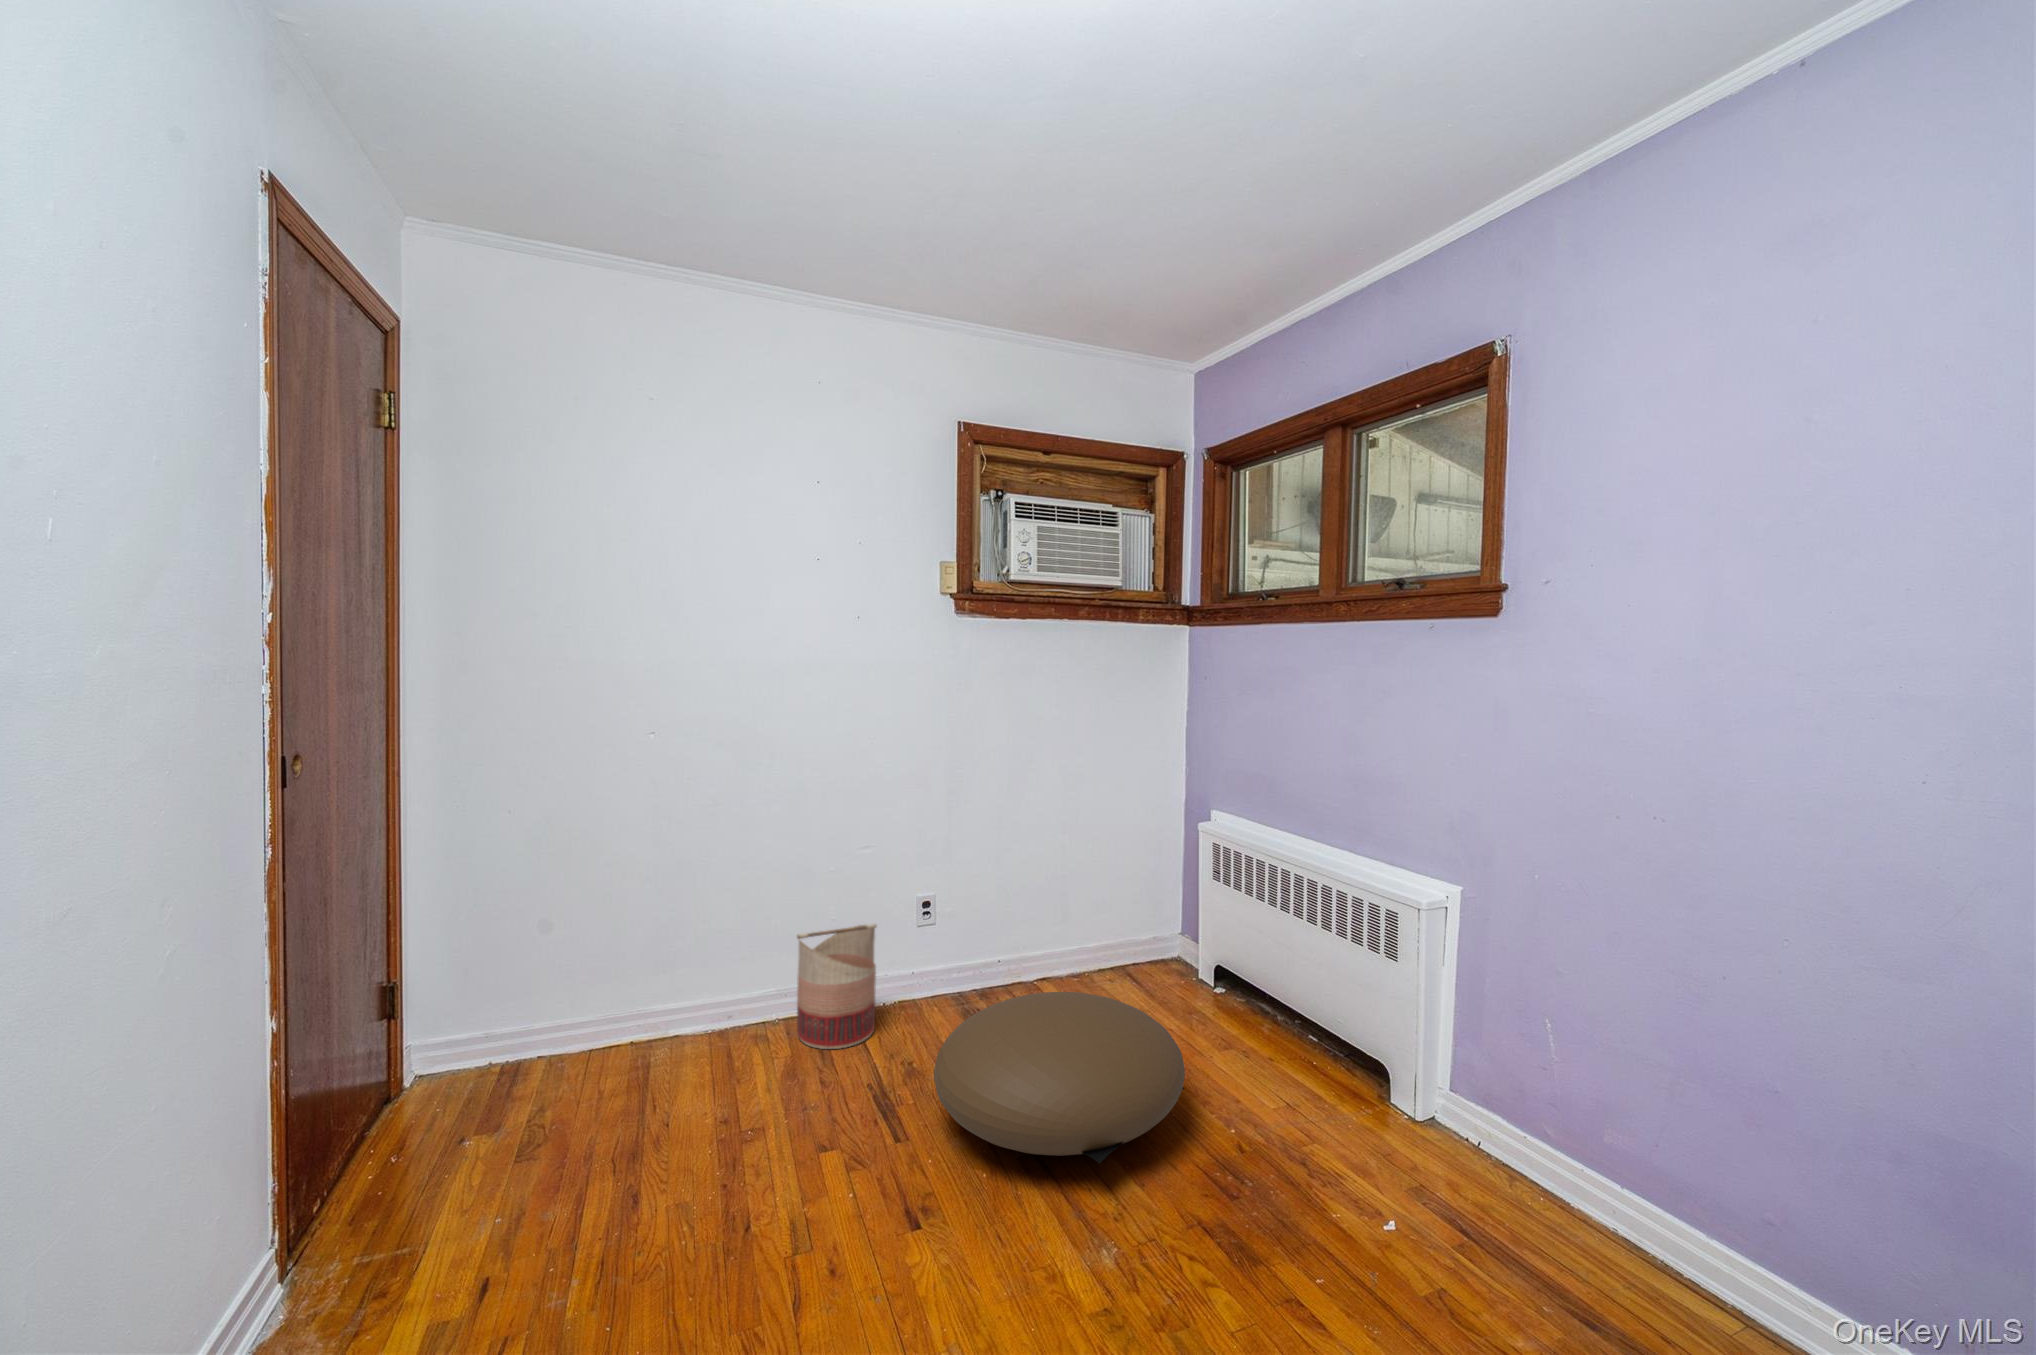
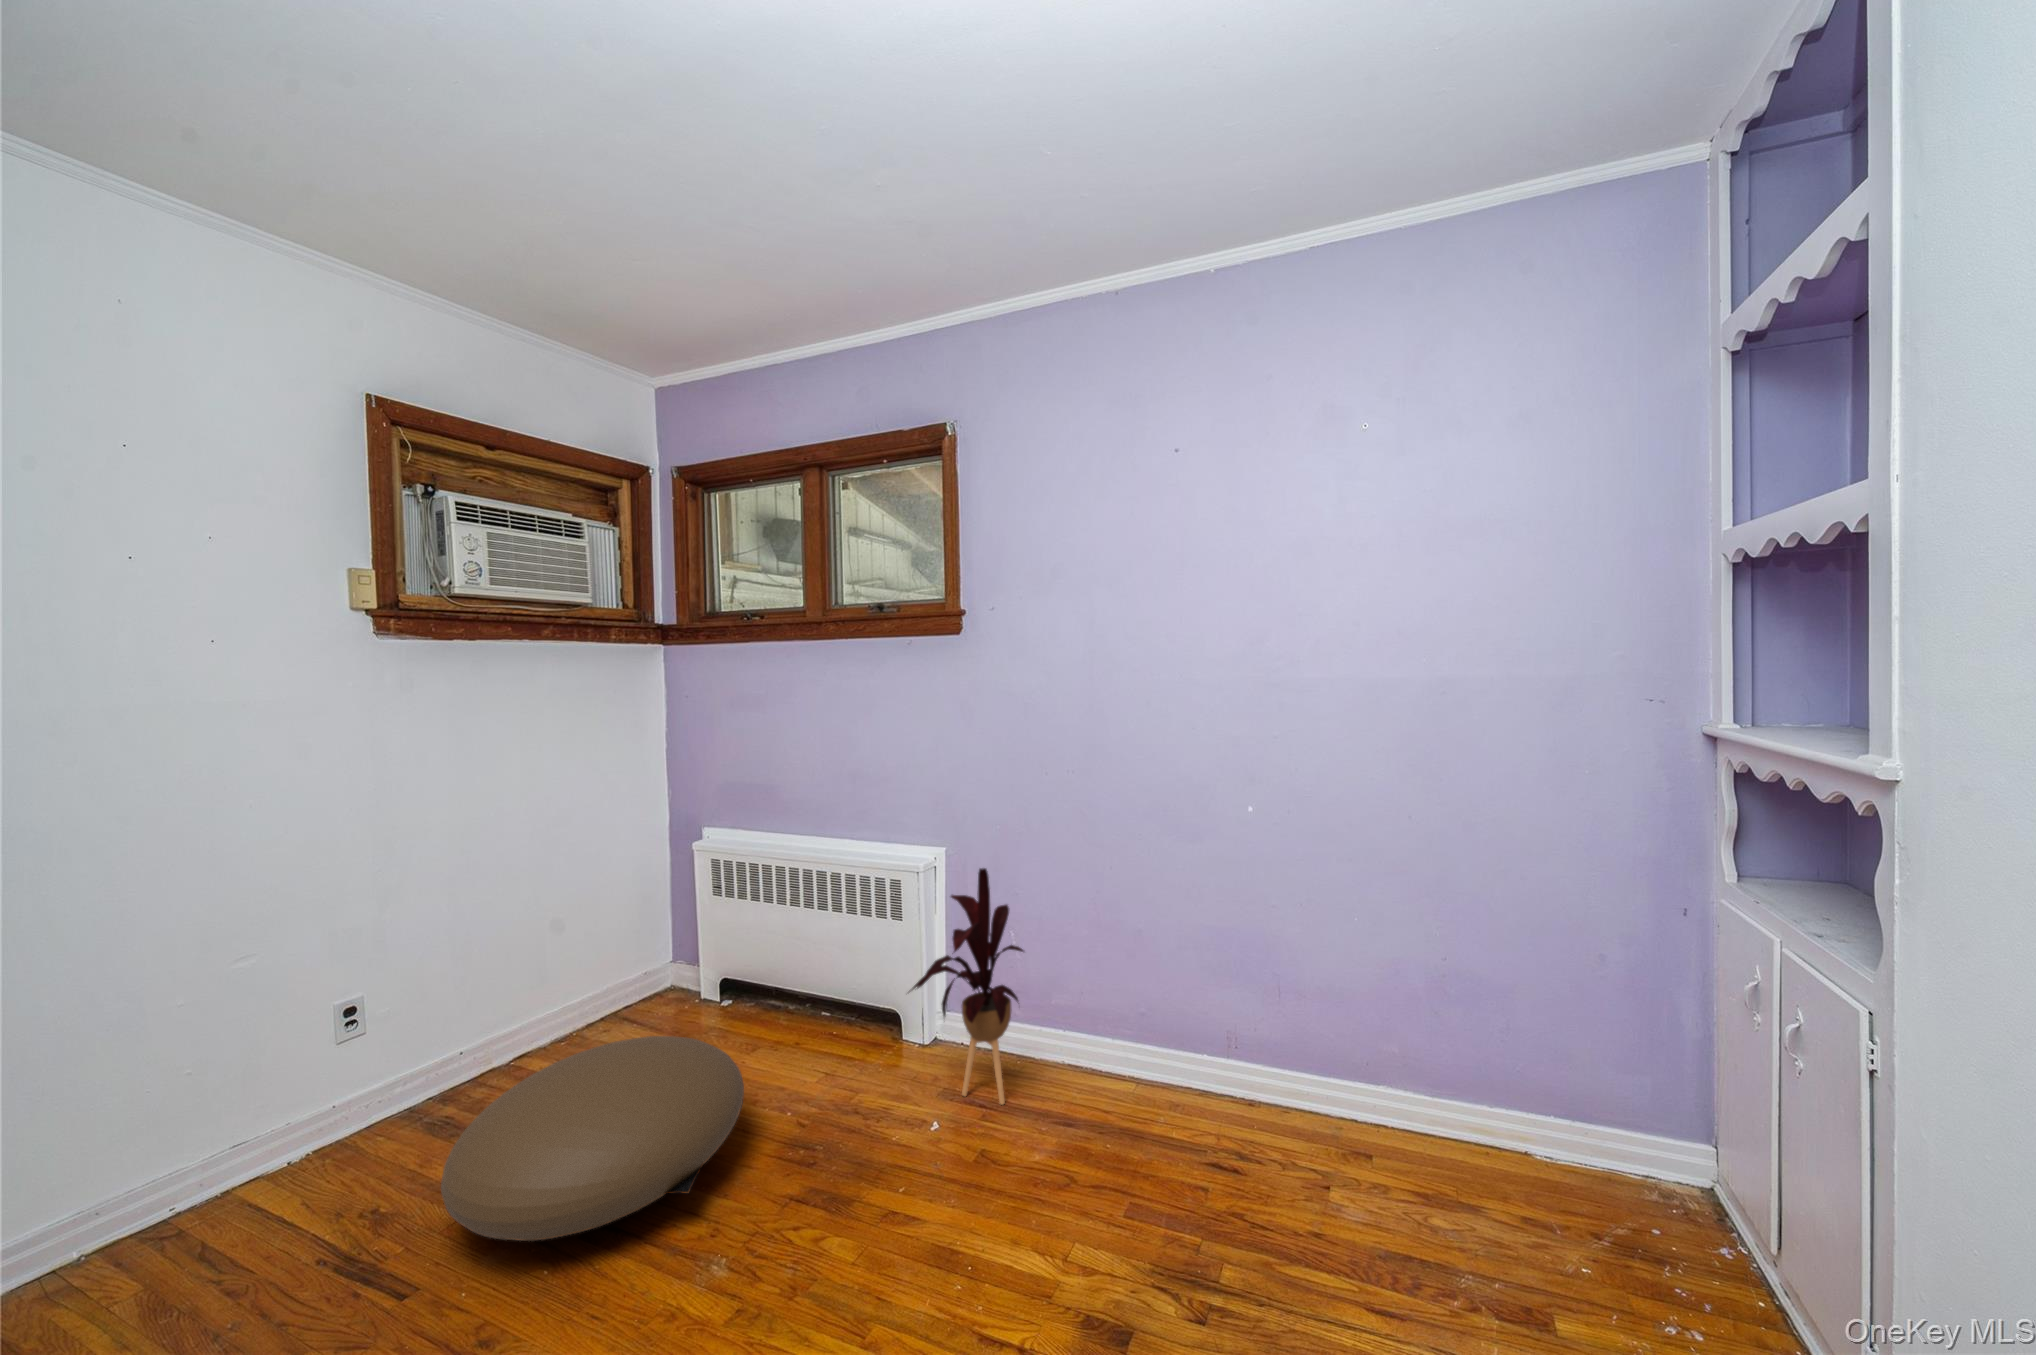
basket: present [797,924,876,1049] -> none [123,1061,285,1276]
house plant: none [1374,929,1547,1252] -> present [911,868,1024,1104]

